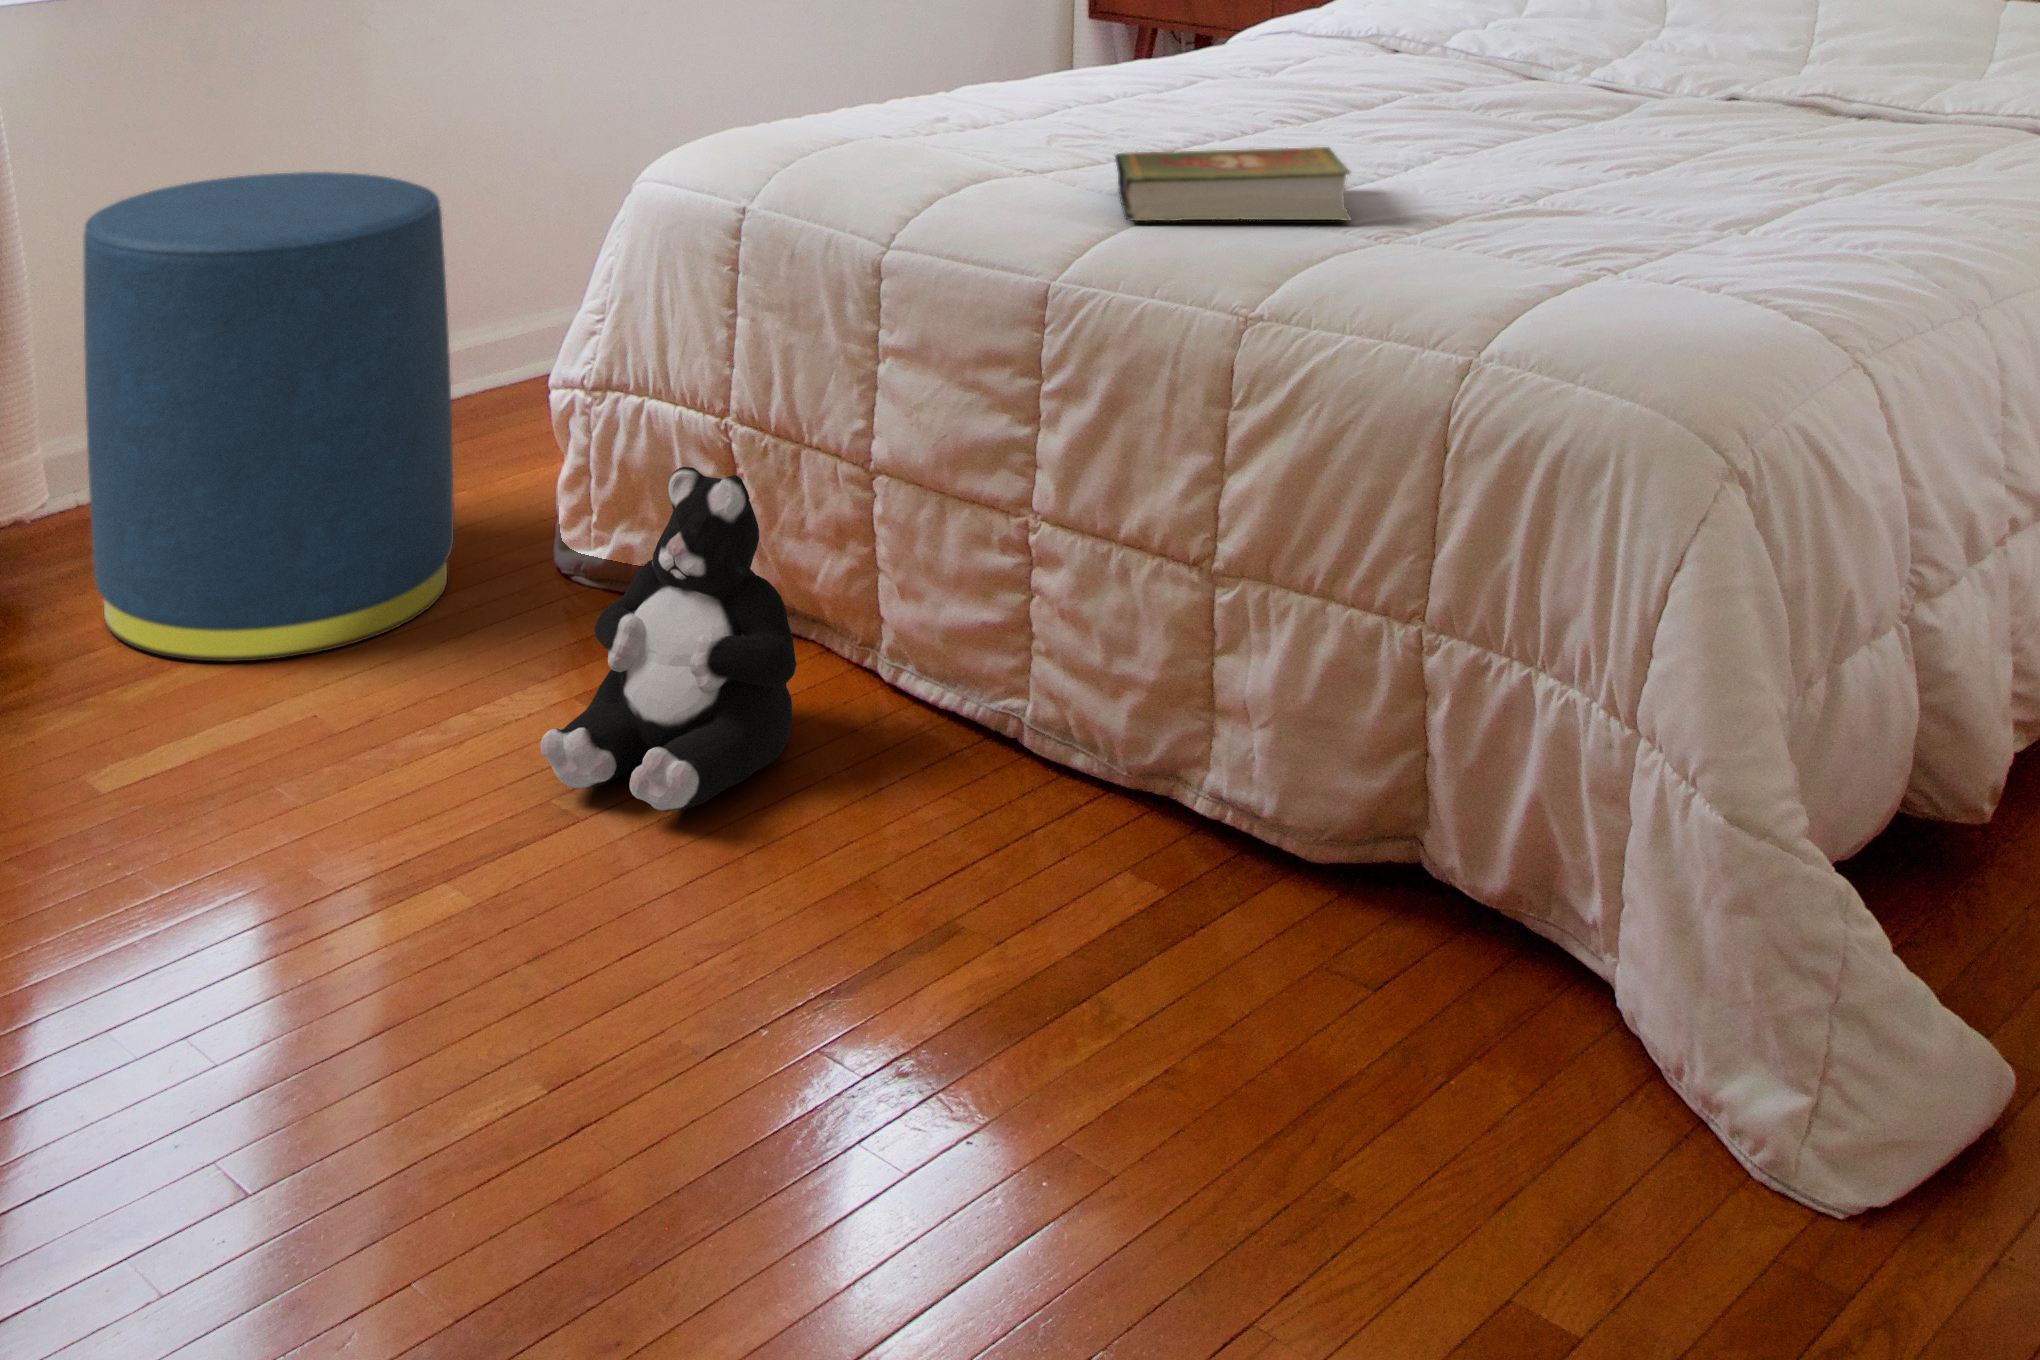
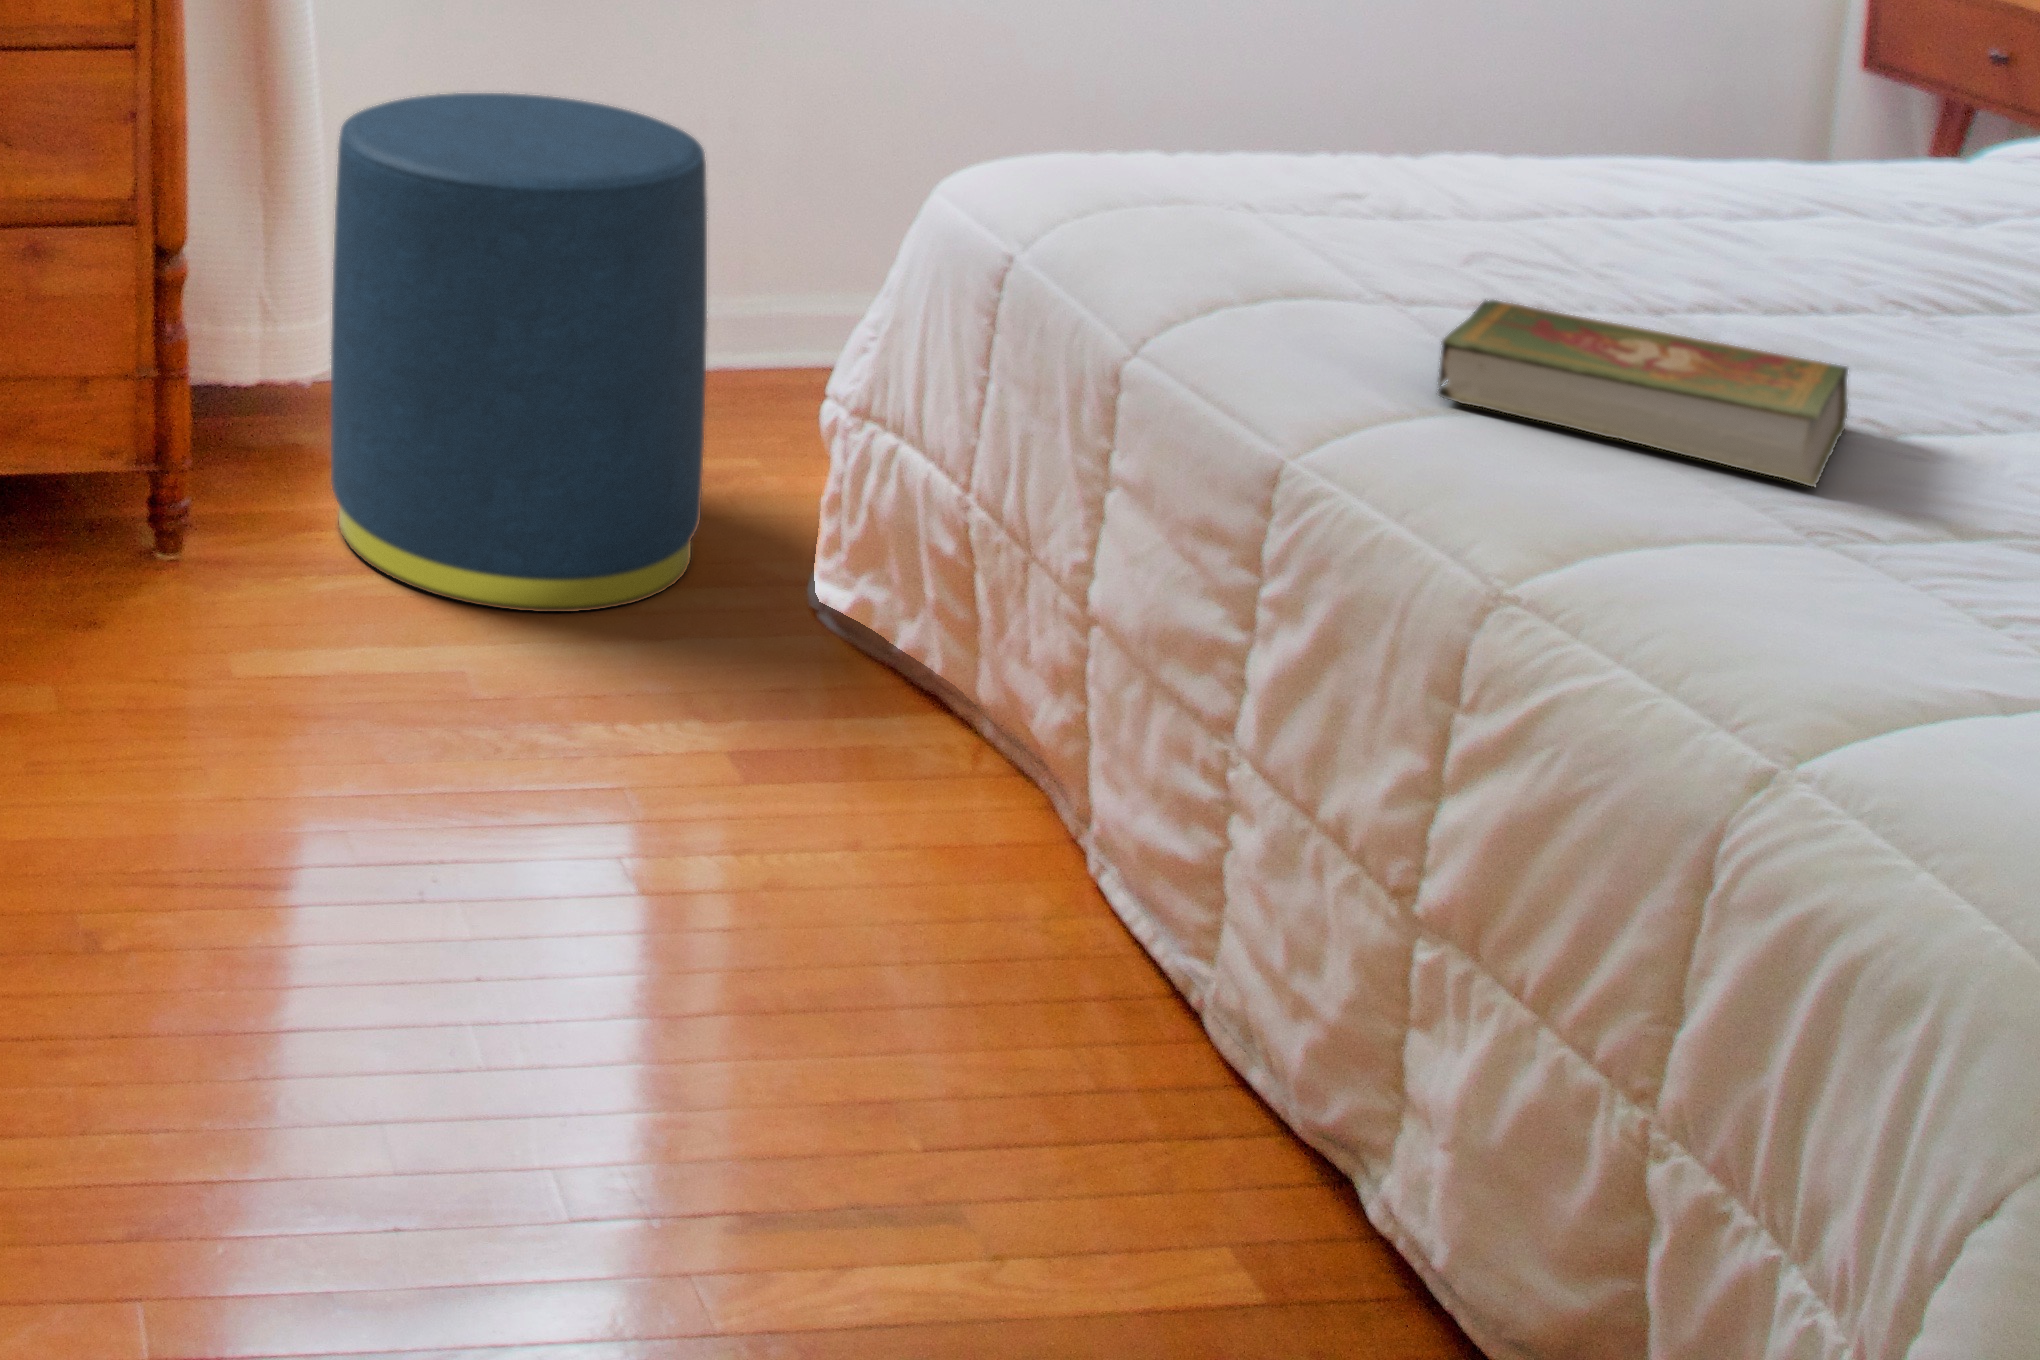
plush toy: present [540,467,796,812] -> none [608,541,936,935]

